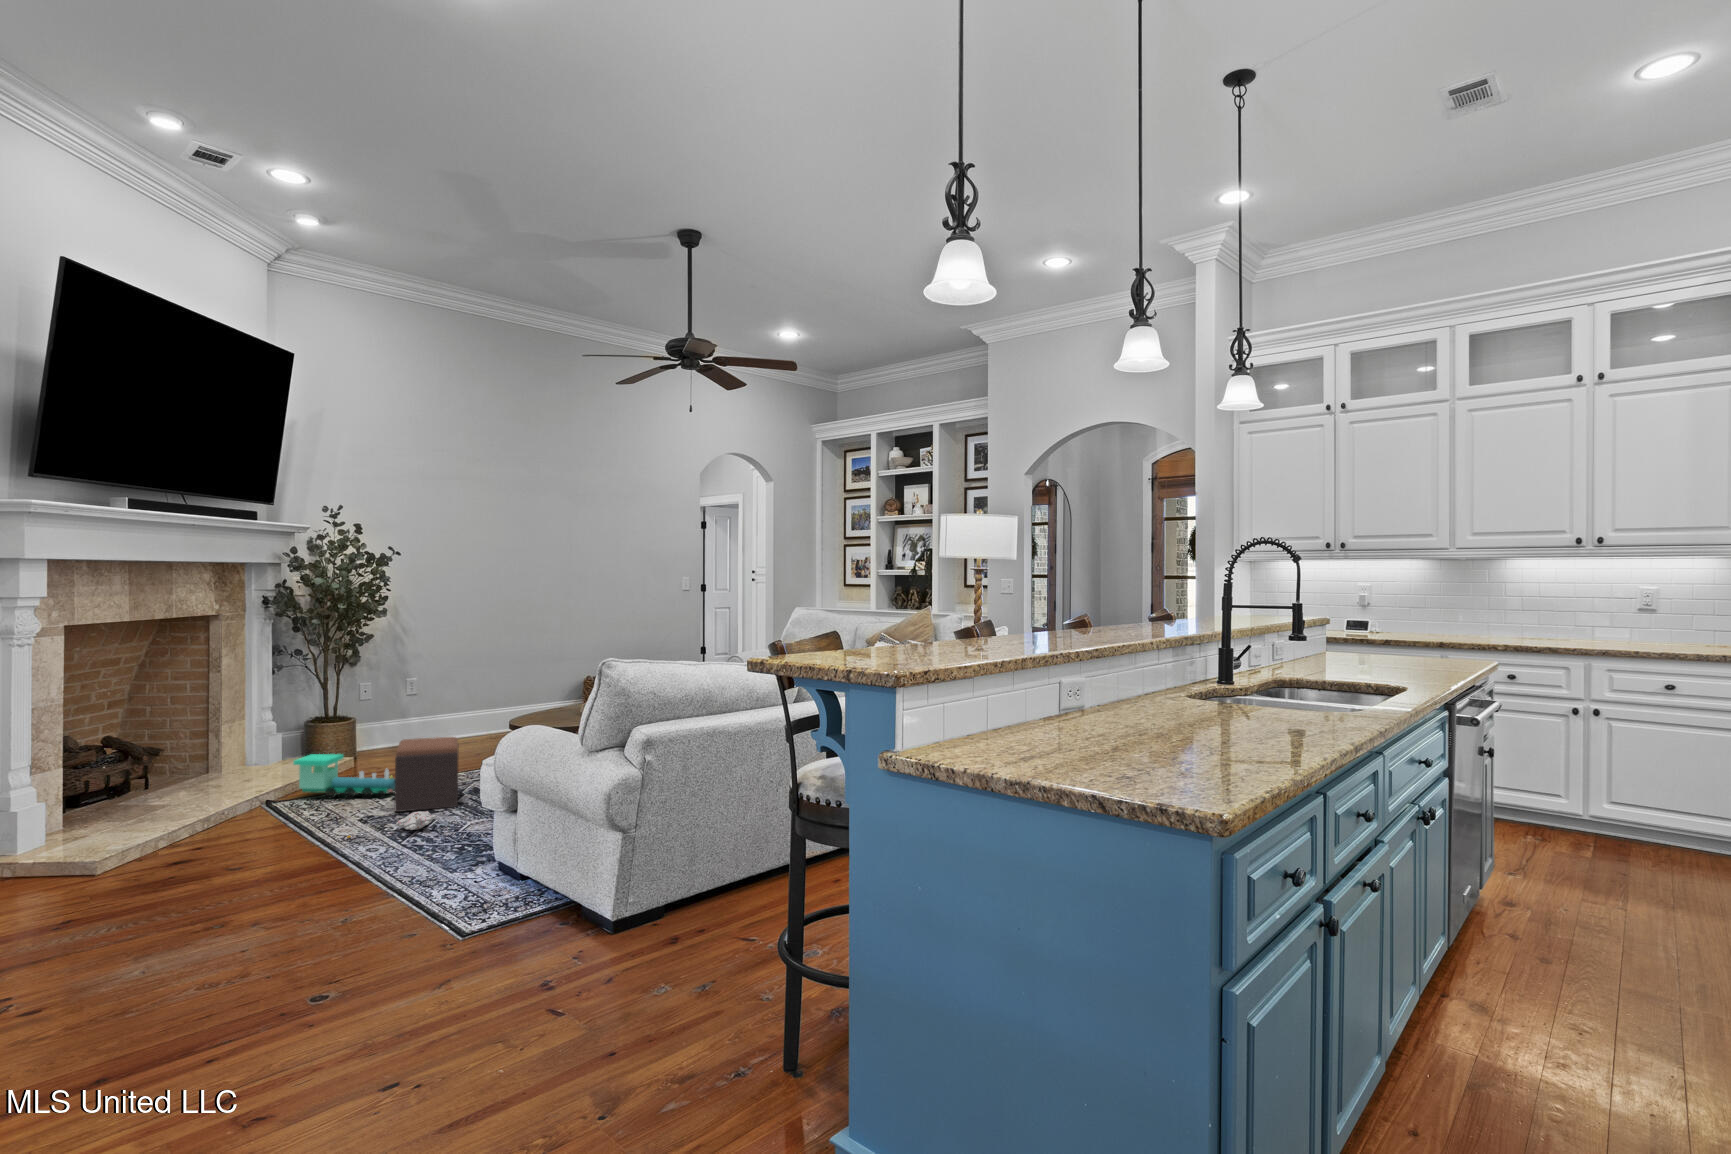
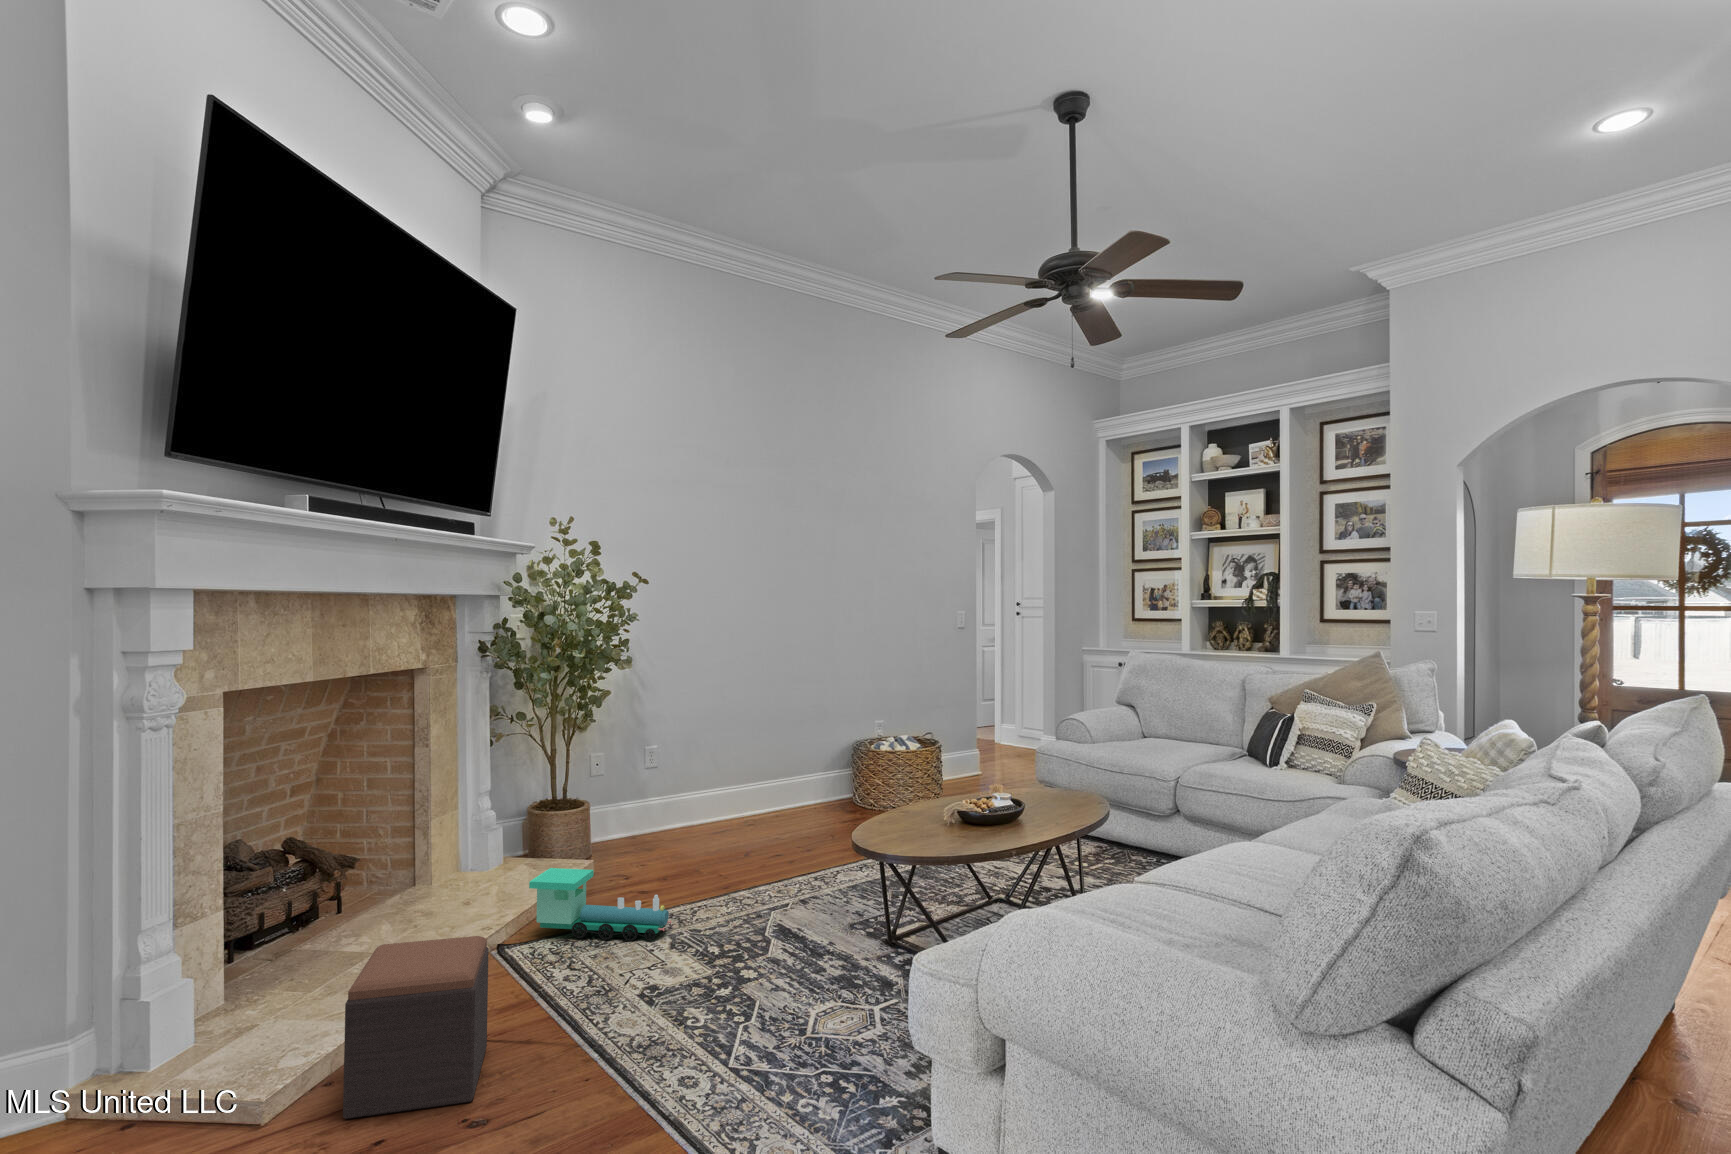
footstool: present [395,737,459,812] -> present [343,936,489,1119]
plush toy: present [347,811,436,838] -> none [631,986,763,1041]

